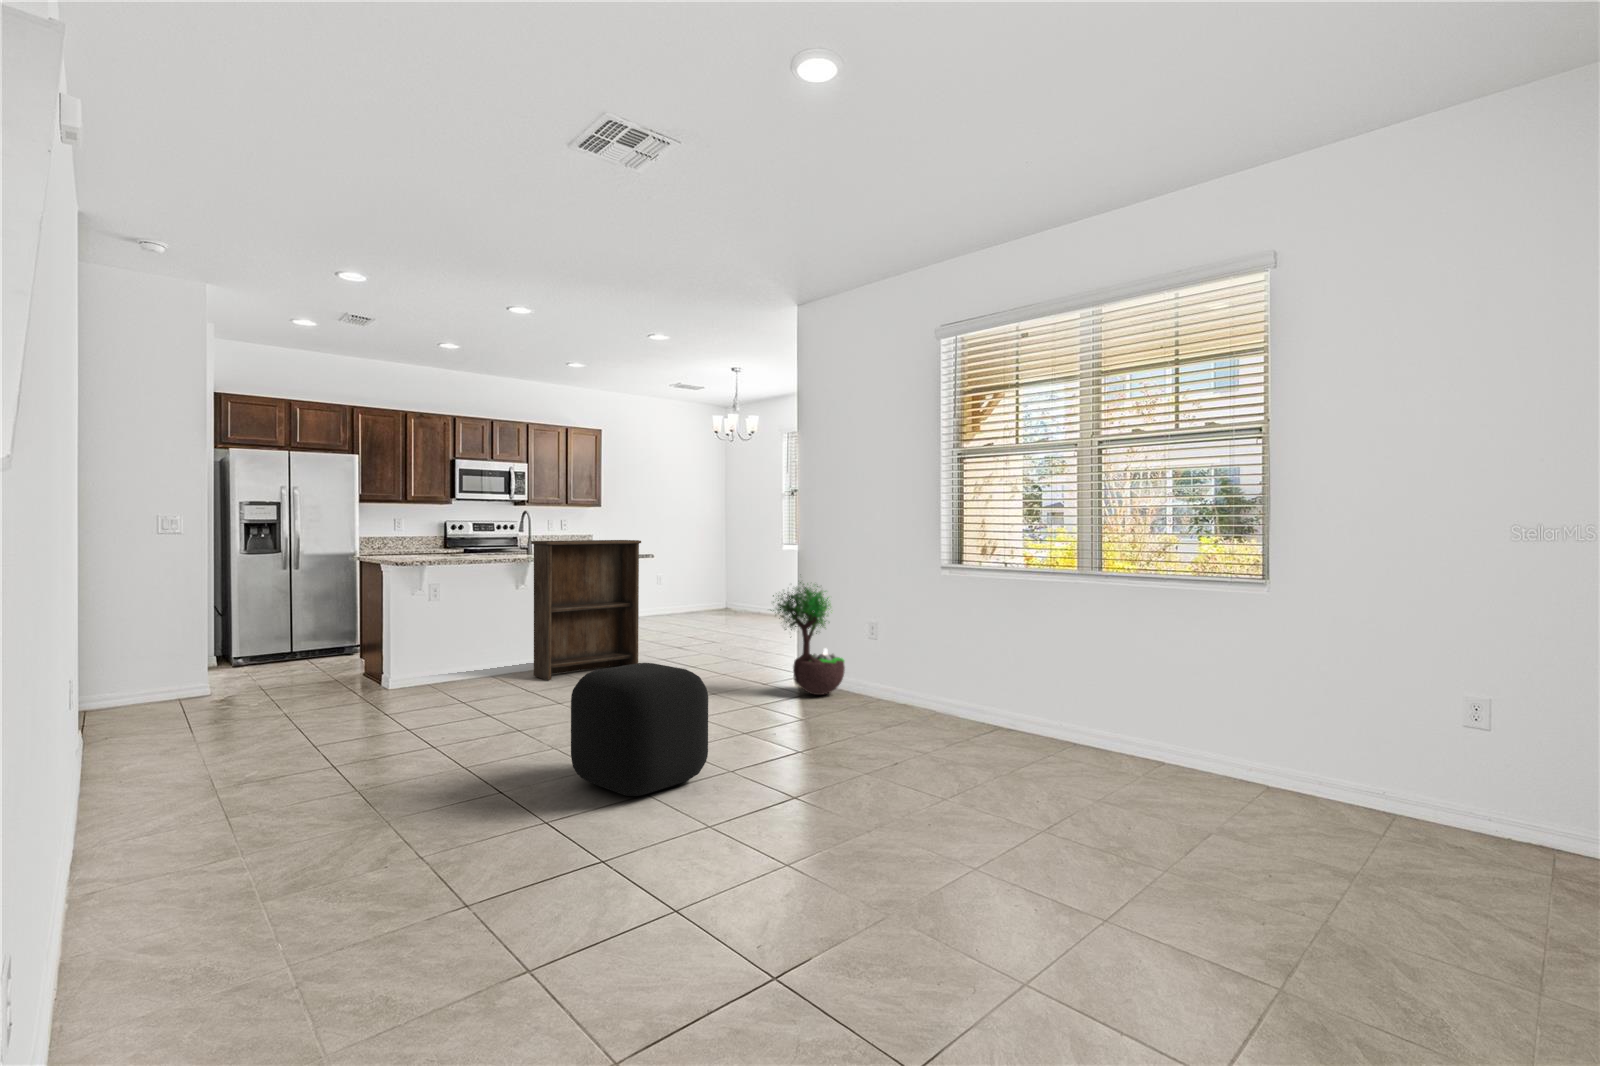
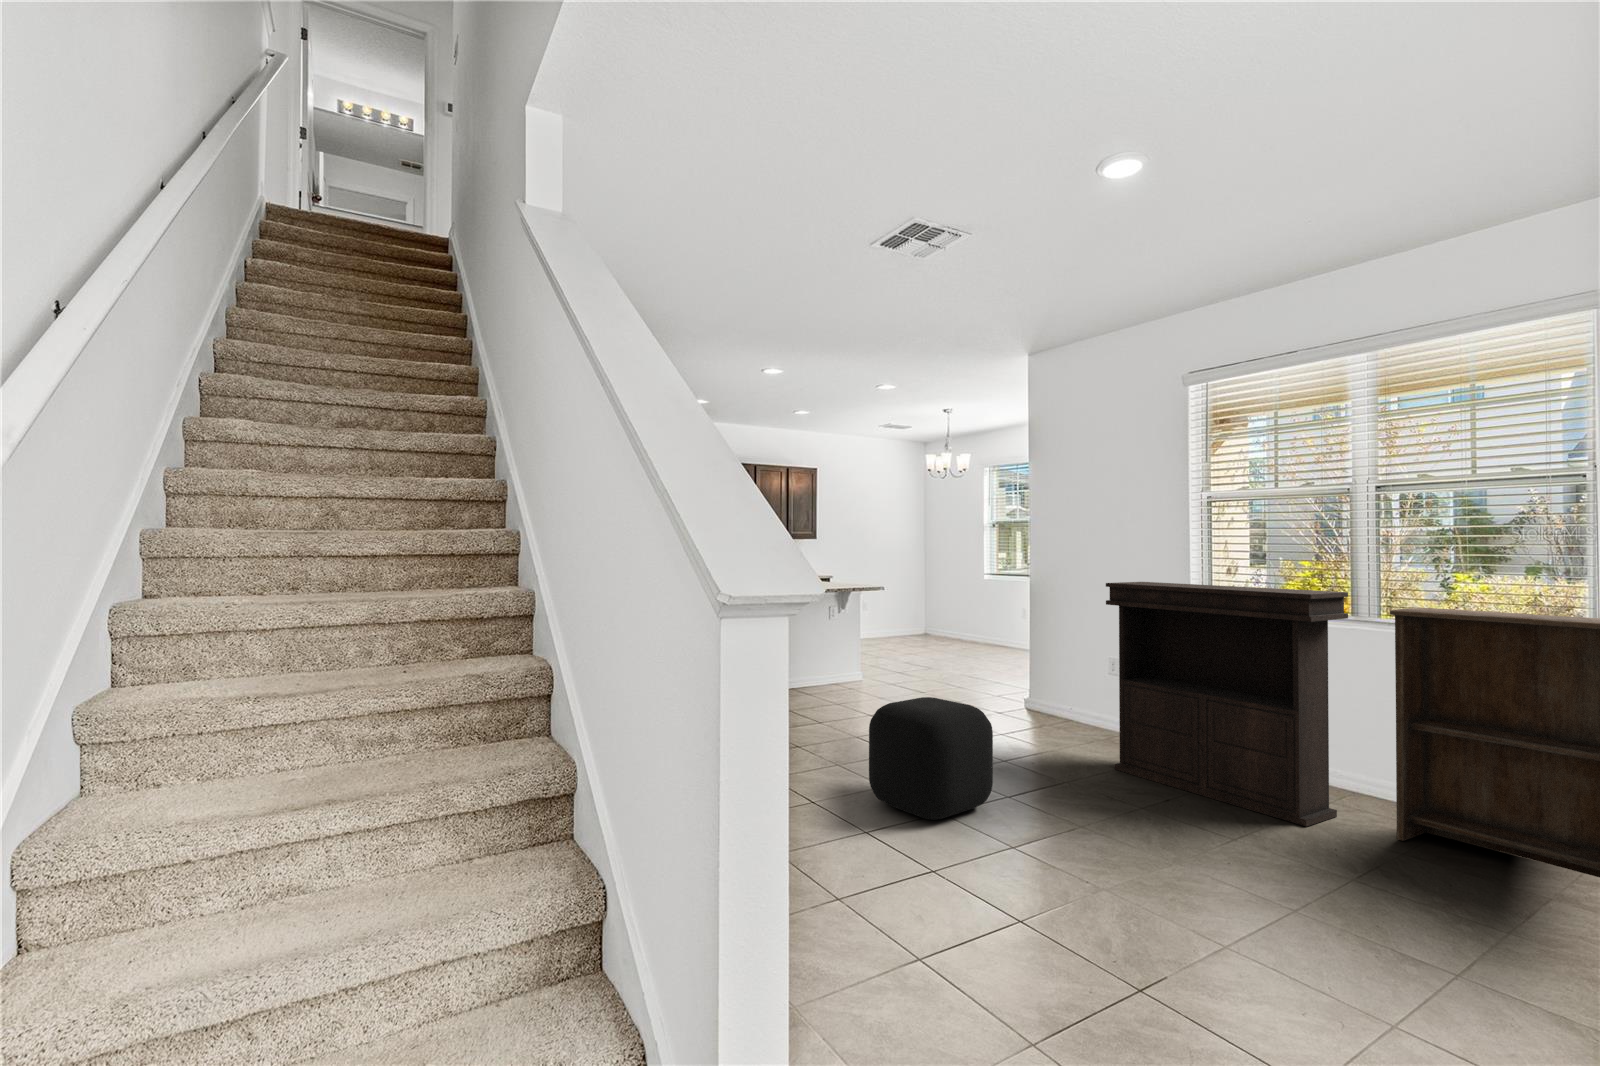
console table: none [848,539,1063,779] -> present [1106,582,1348,827]
bookshelf: present [531,540,641,680] -> present [1390,608,1600,877]
potted tree: present [771,582,845,695] -> none [1009,612,1087,728]

